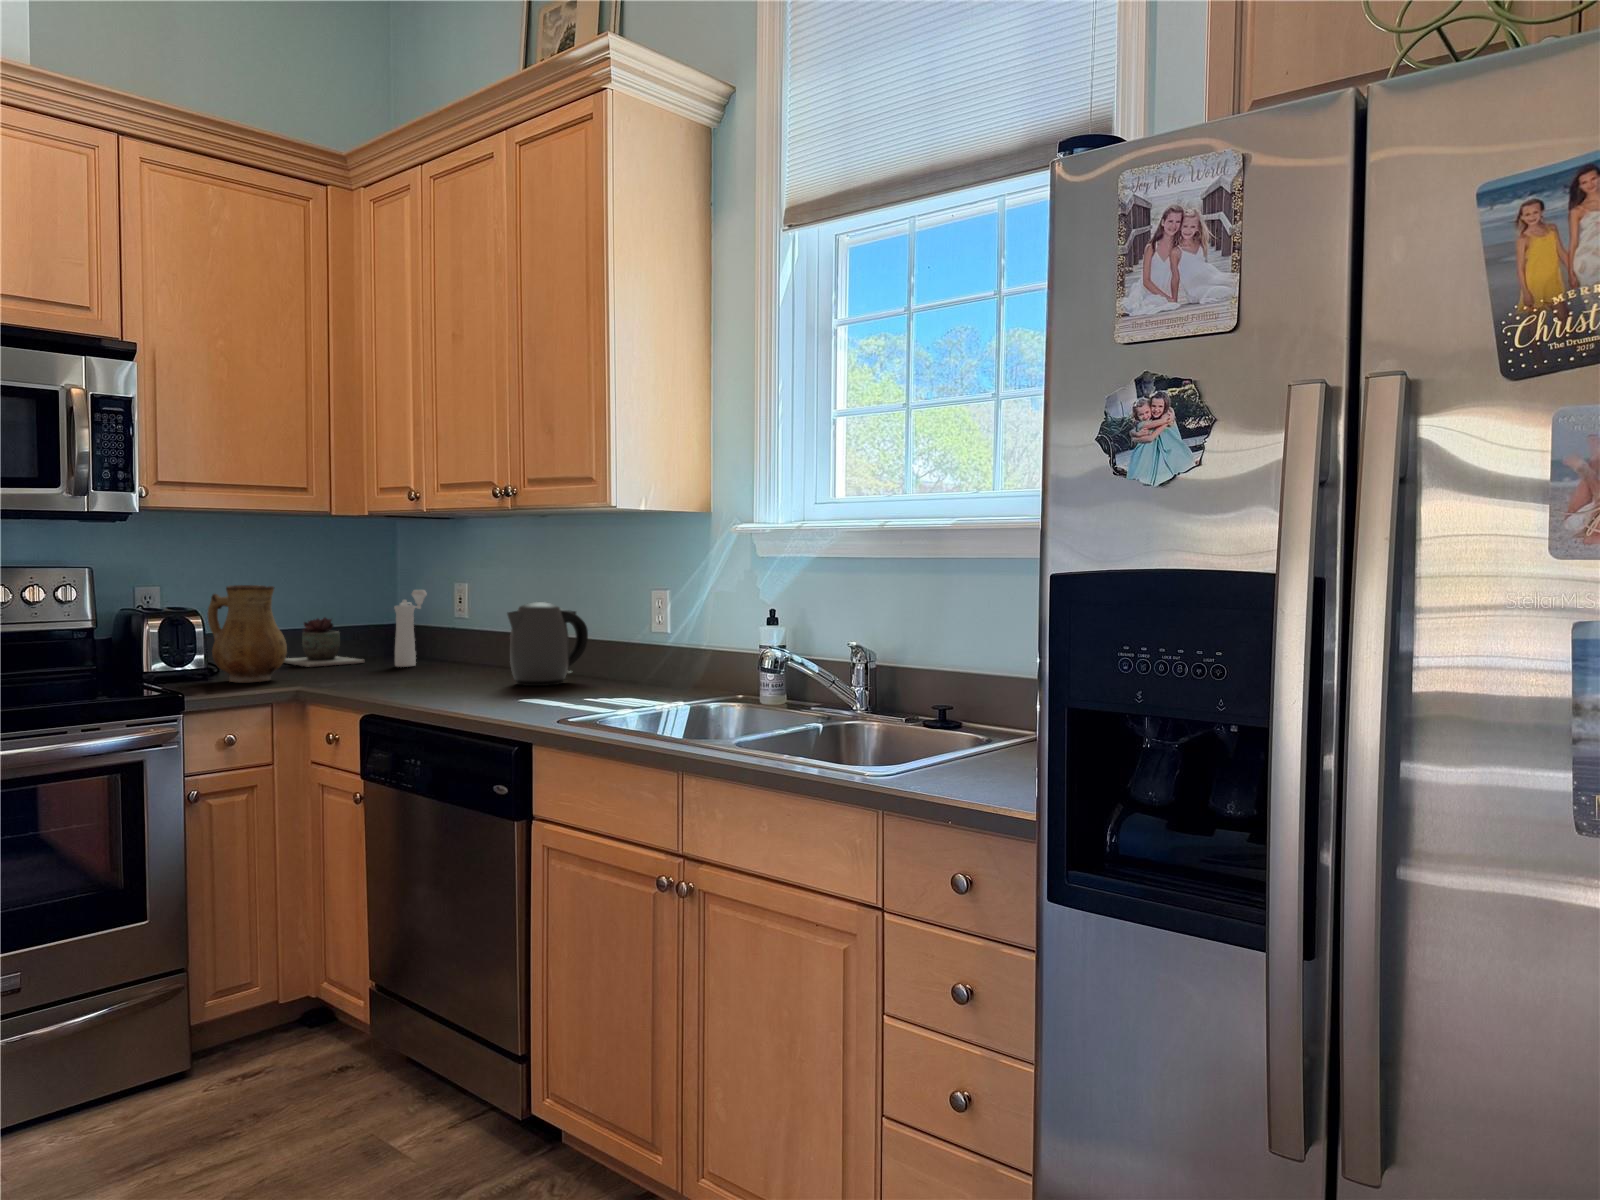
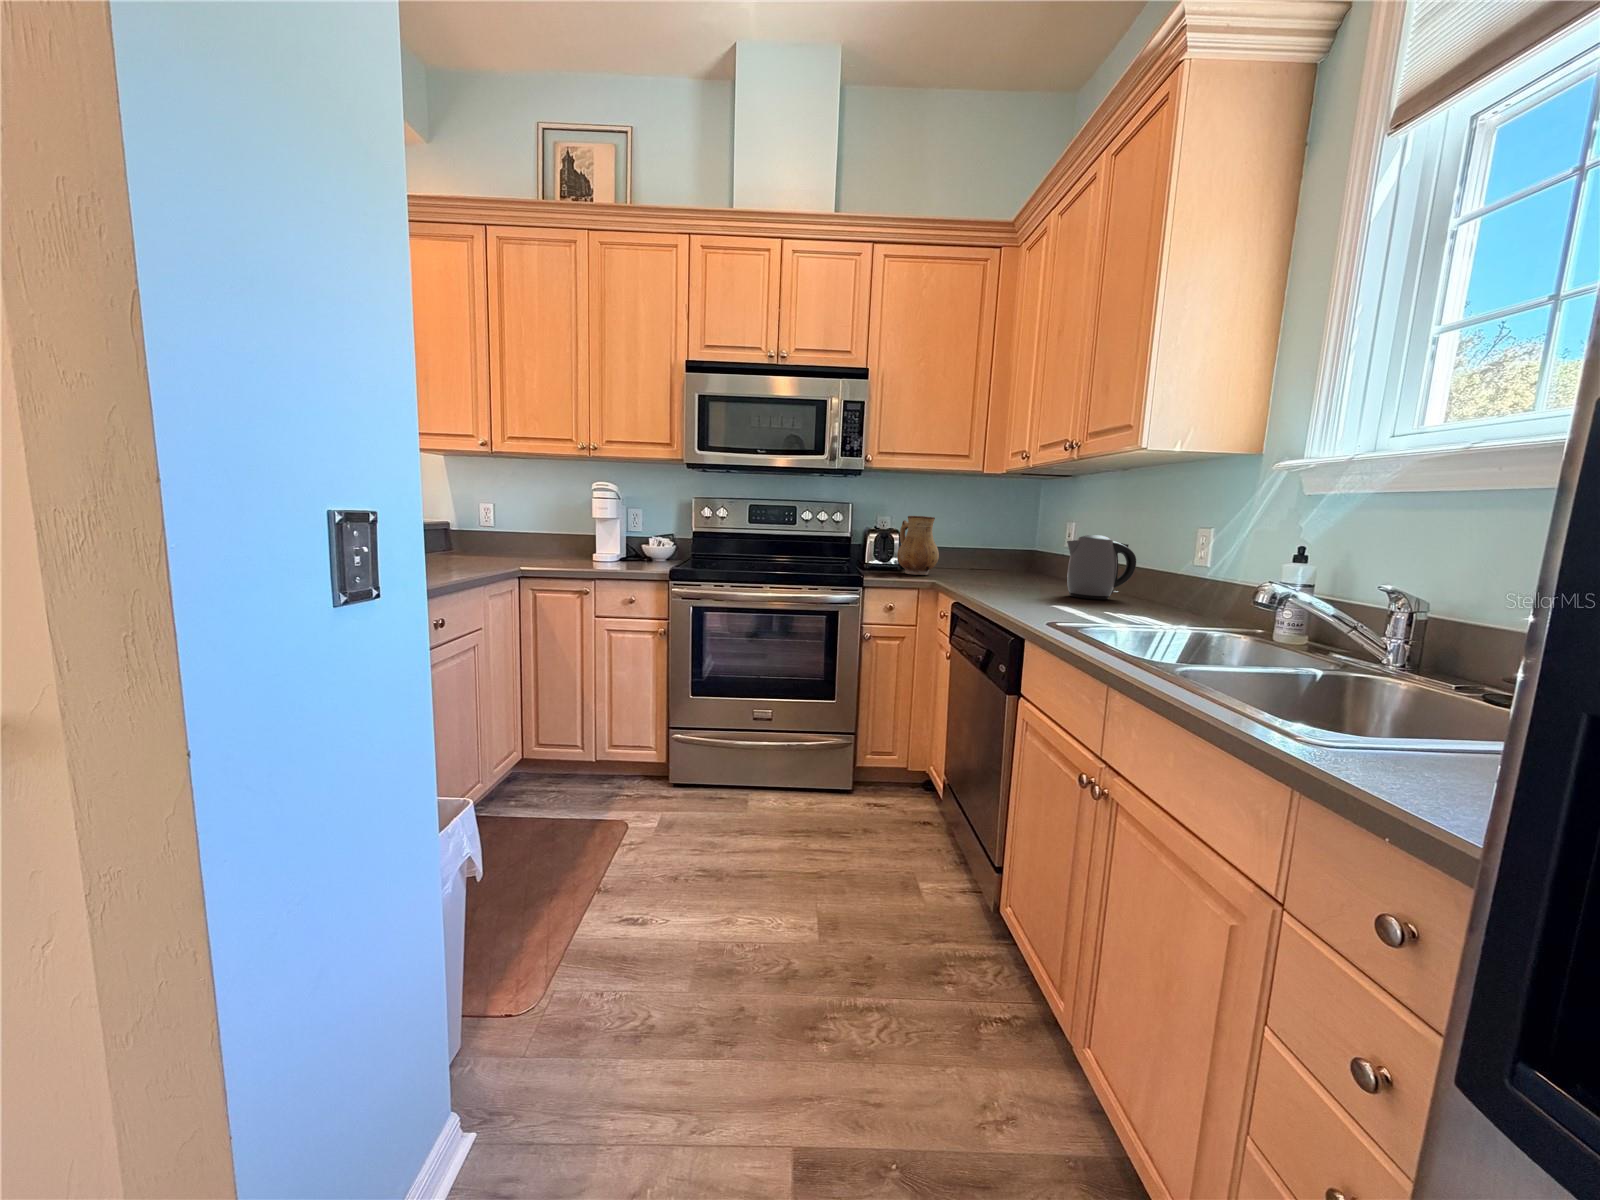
pepper mill: present [394,590,427,667] -> none [1013,528,1044,578]
succulent plant: present [284,617,364,667] -> none [954,542,1000,573]

